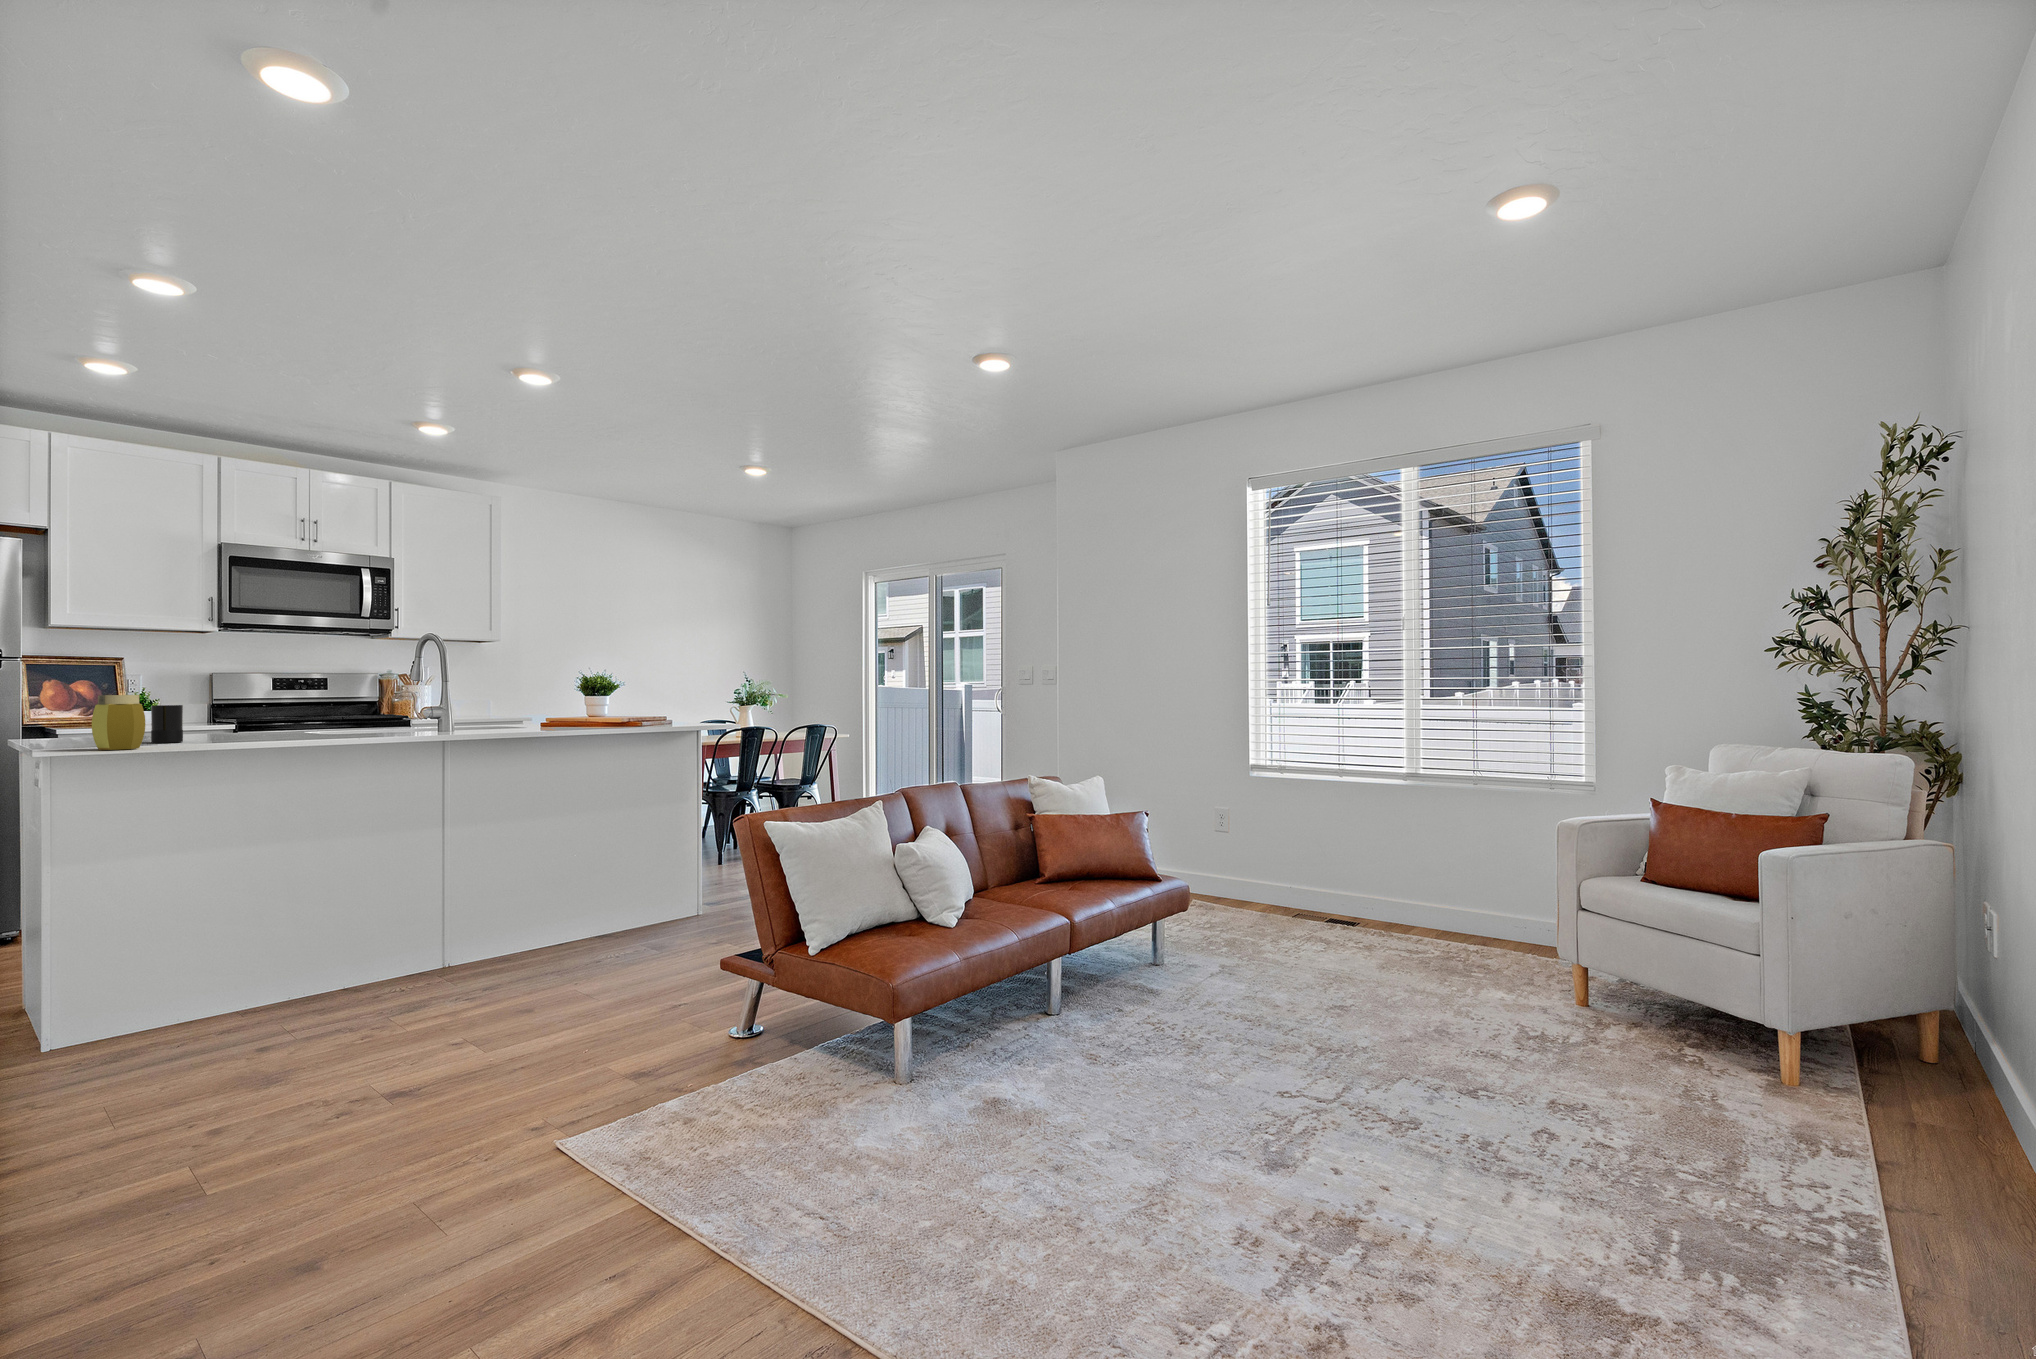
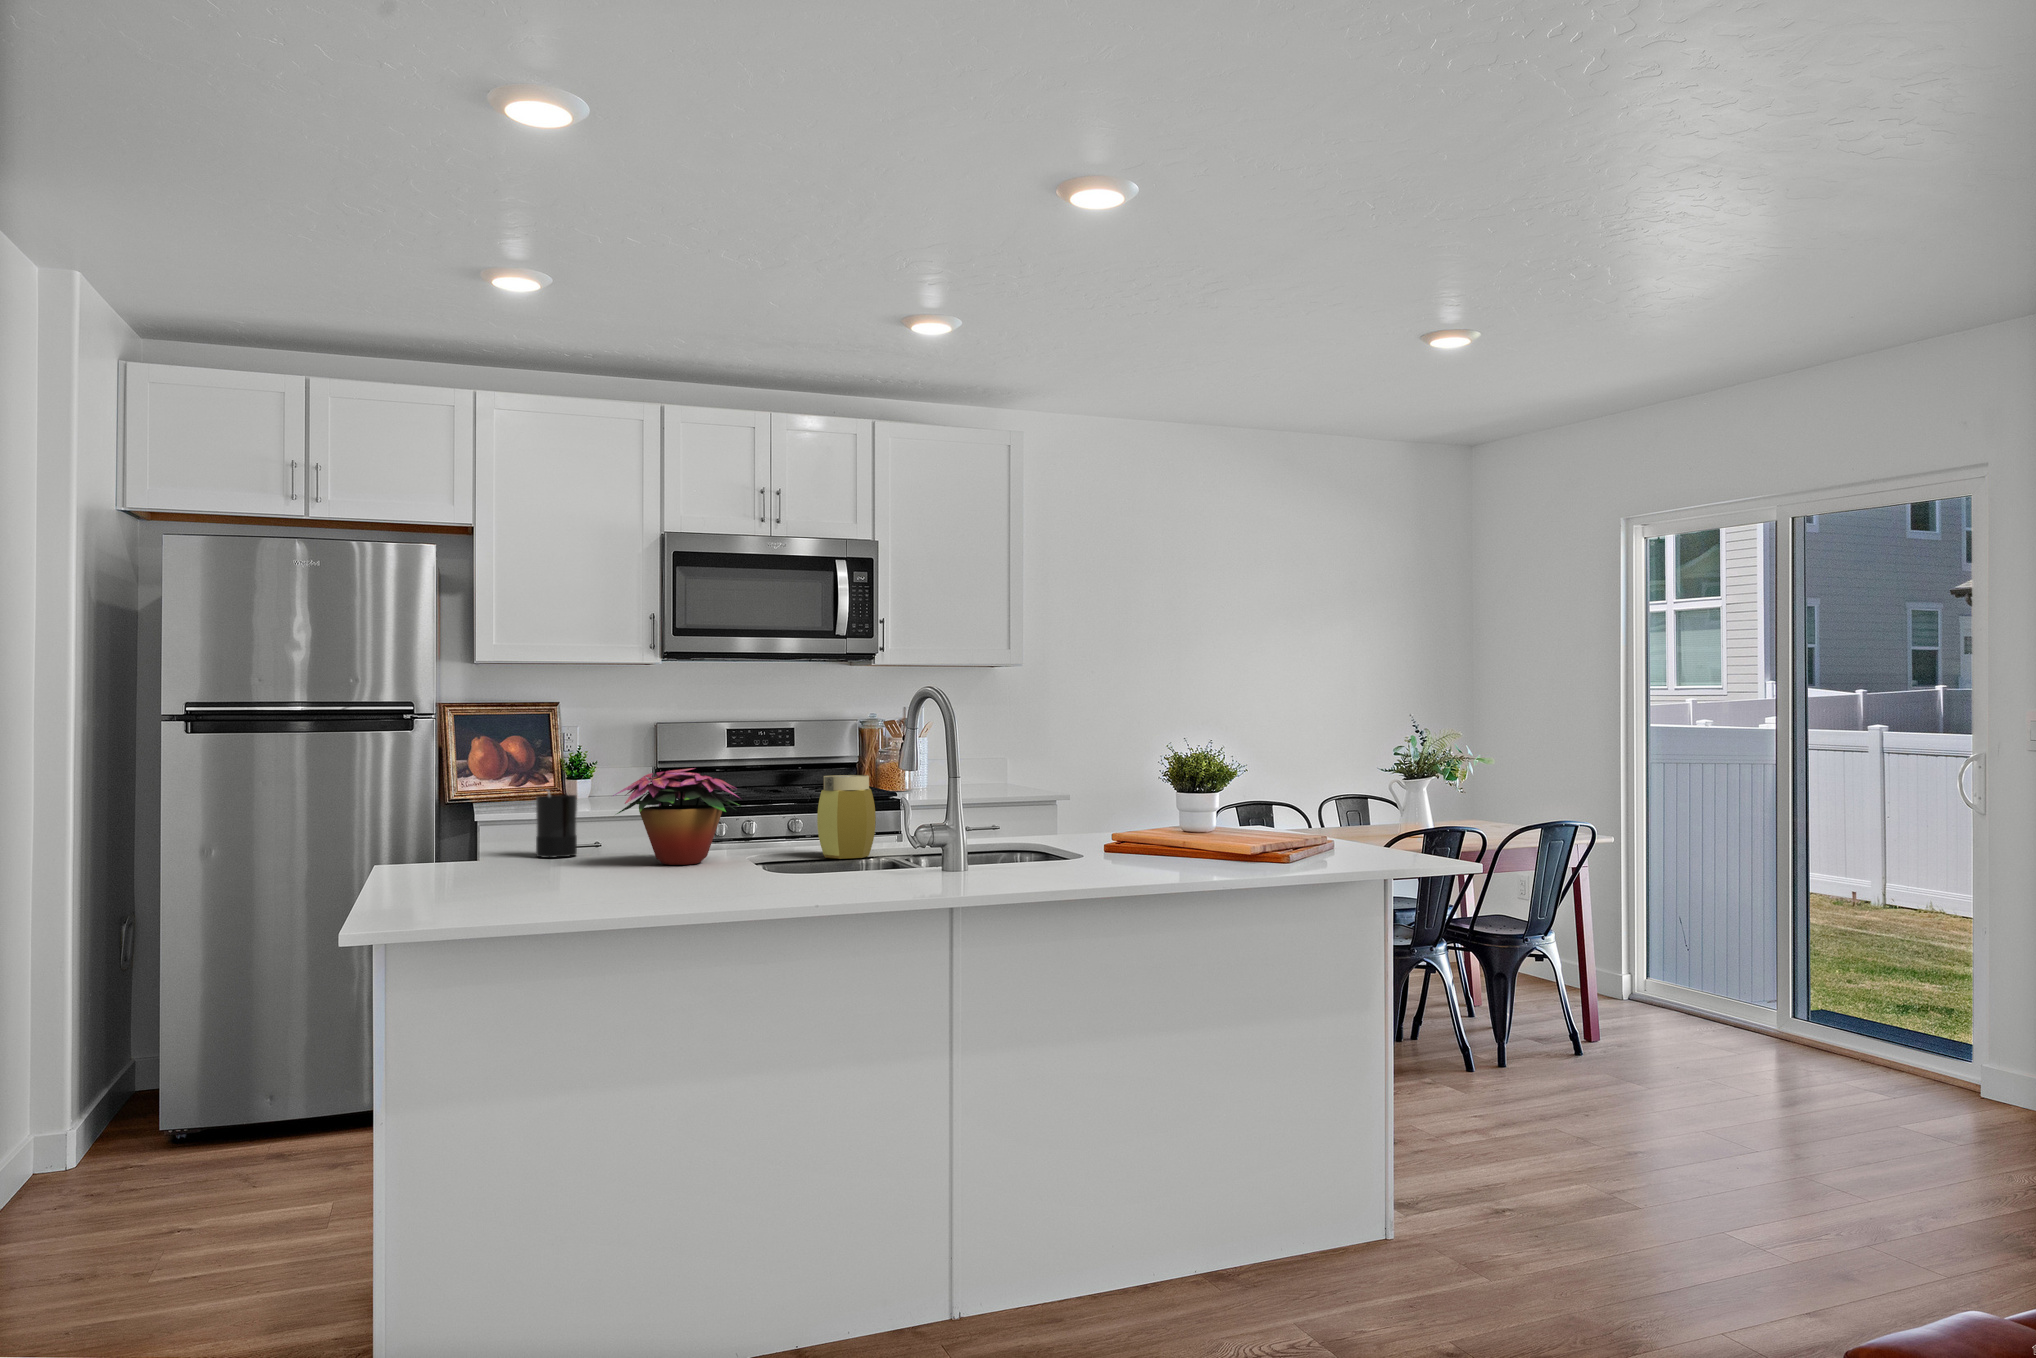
flower arrangement: none [212,686,315,742] -> present [613,768,741,865]
jar: present [92,695,145,750] -> present [817,775,876,859]

